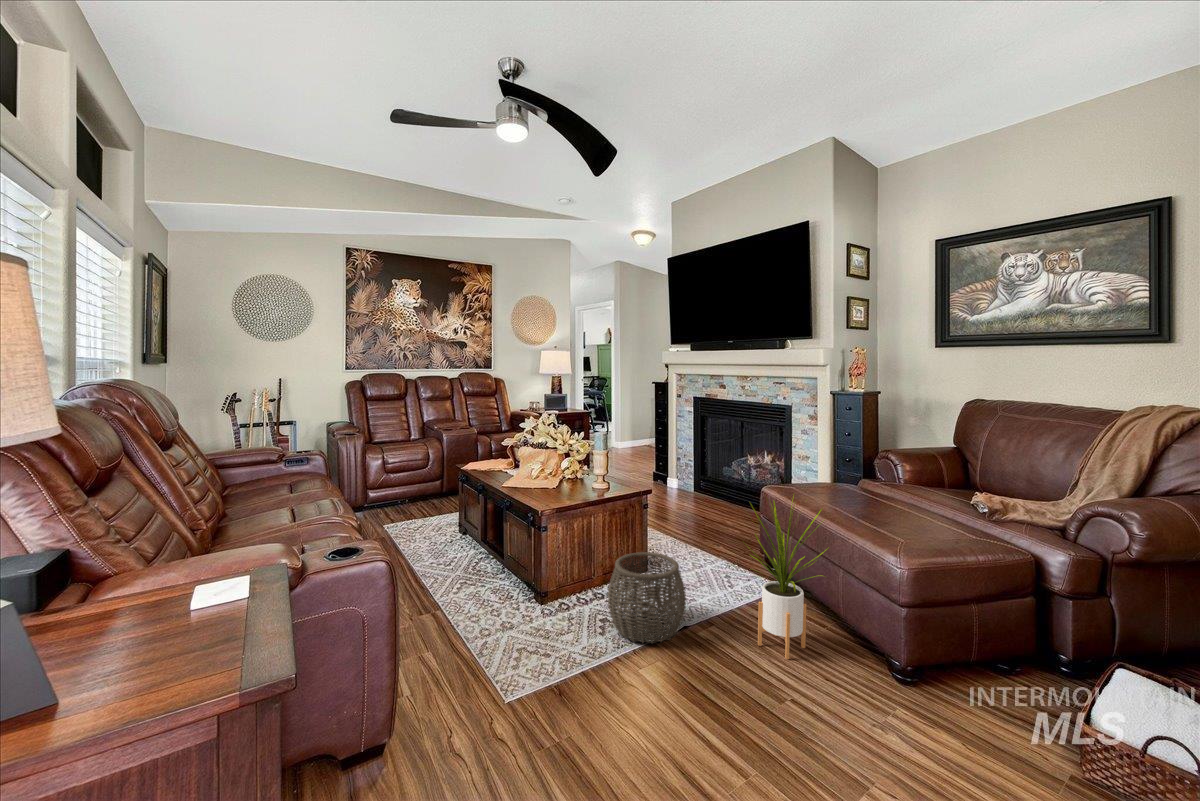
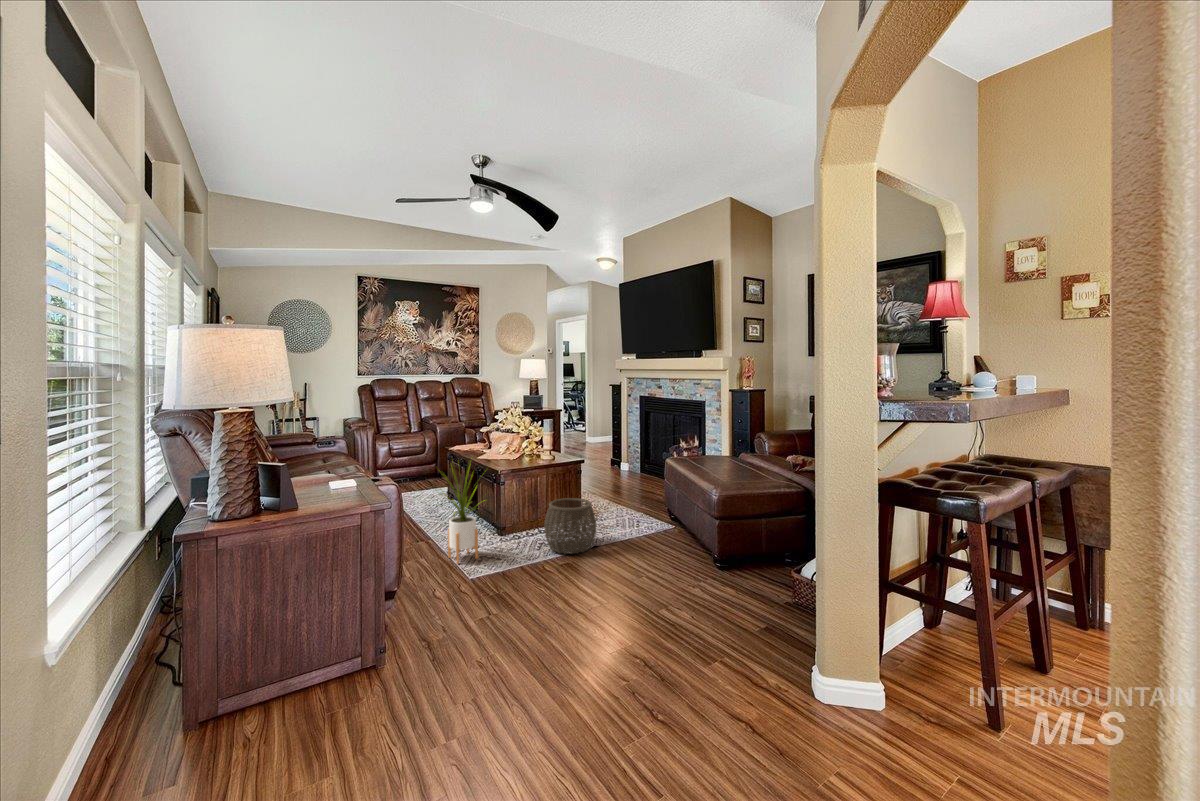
house plant: present [745,497,827,659] -> present [445,465,479,563]

